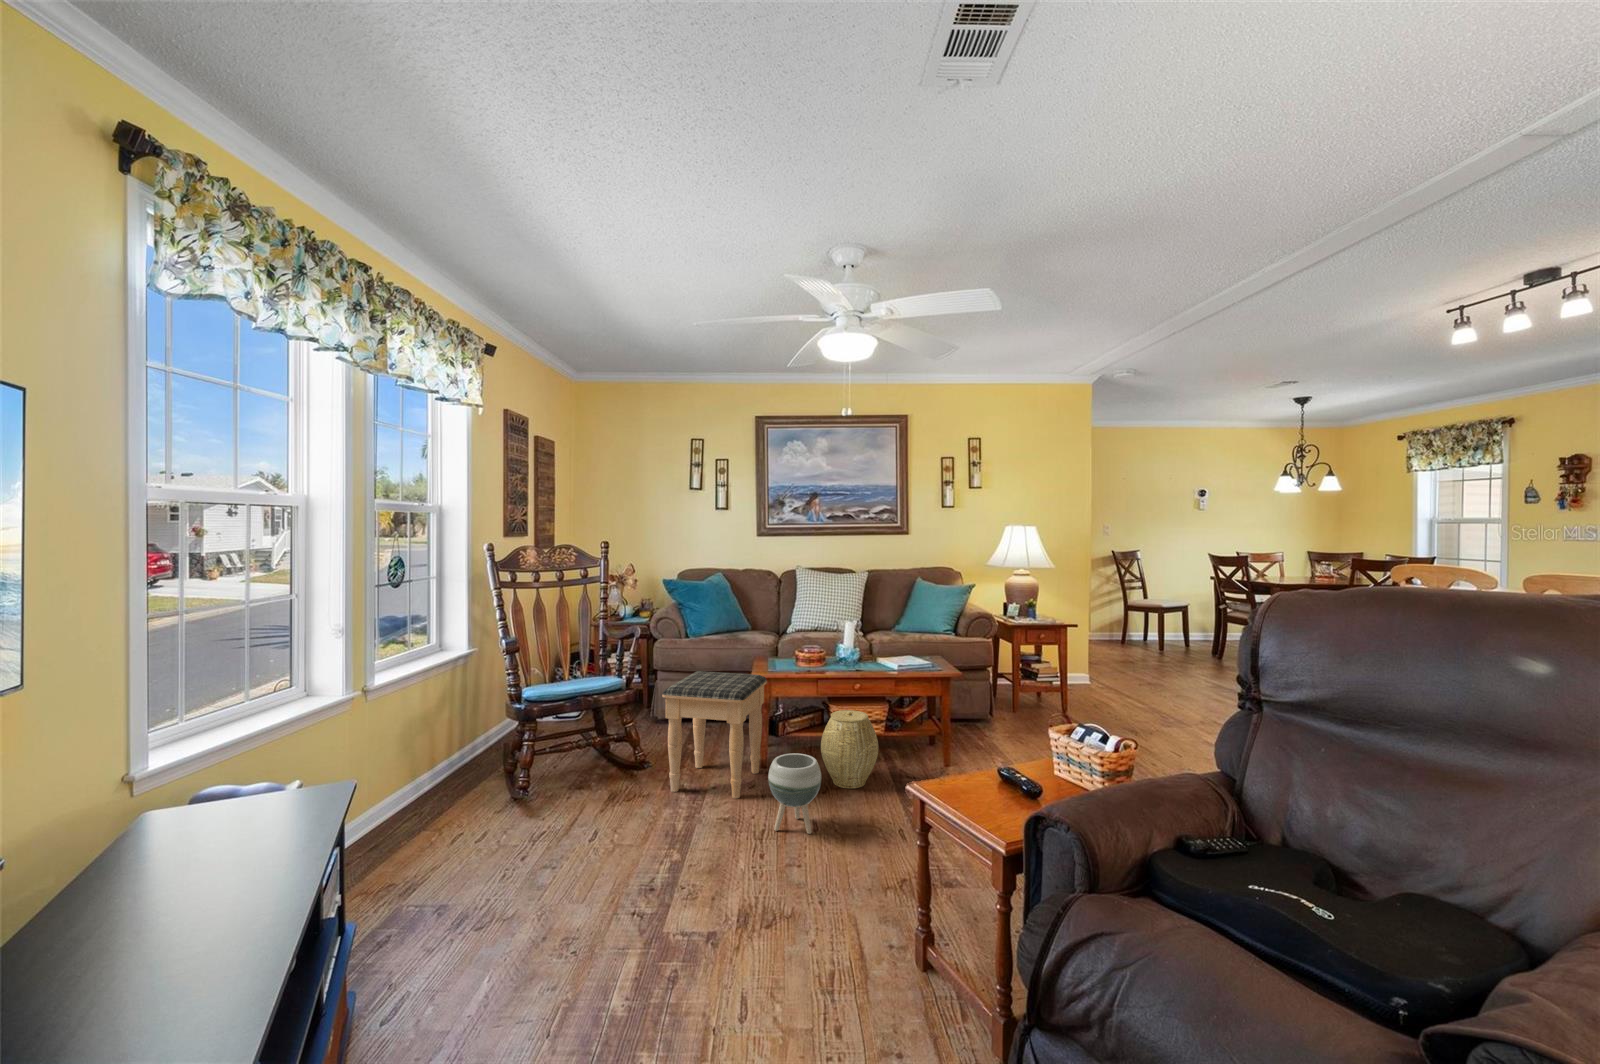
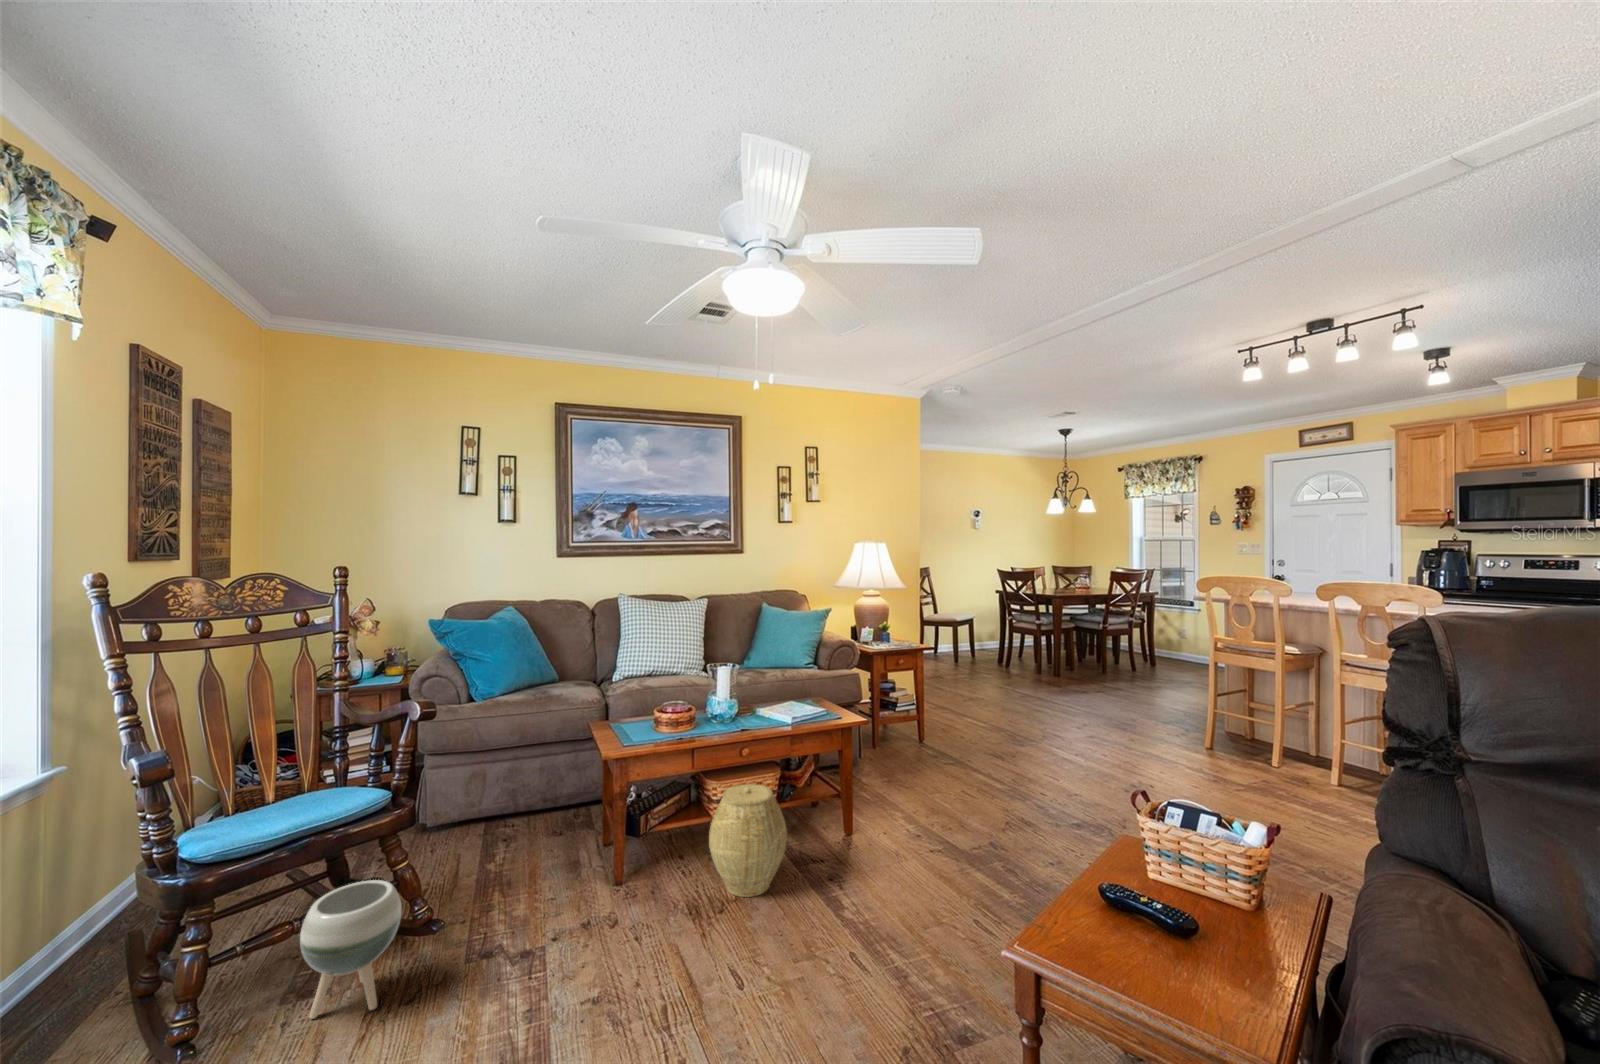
footstool: present [662,671,767,799] -> none [468,753,626,969]
planter: present [768,753,821,834] -> present [300,880,401,1019]

